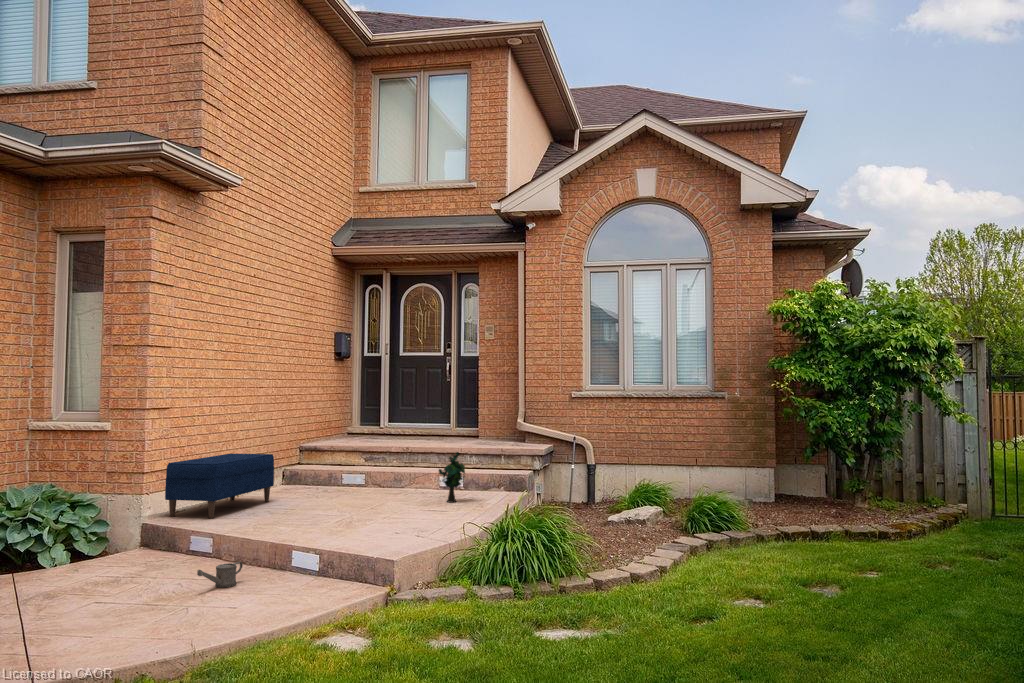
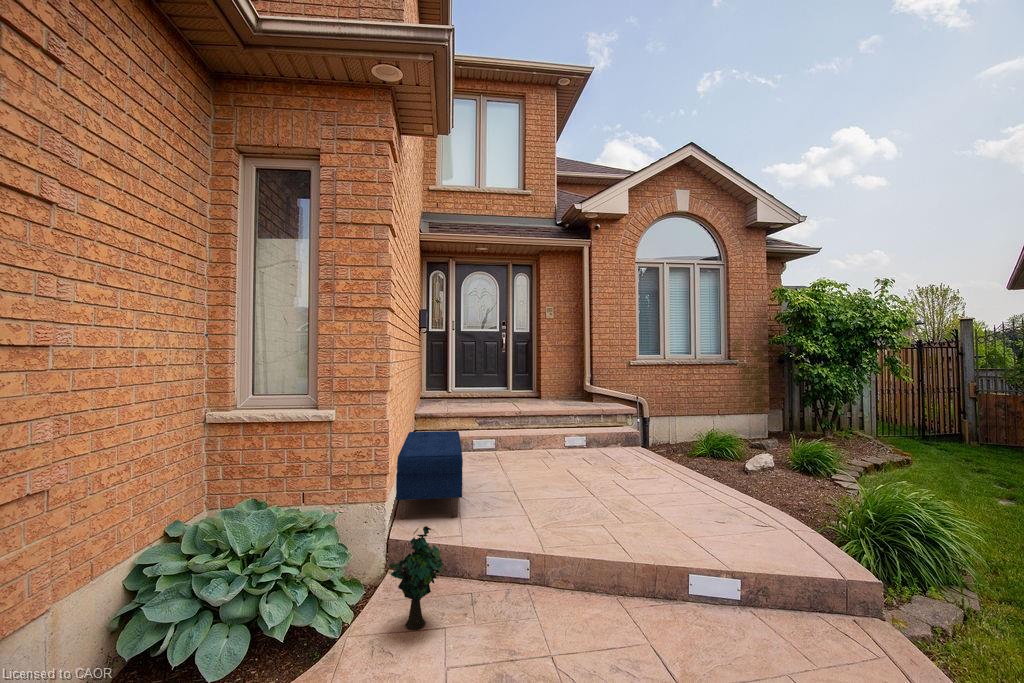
decorative plant: present [439,452,465,502] -> present [389,526,443,630]
watering can: present [197,562,243,588] -> none [616,594,643,641]

